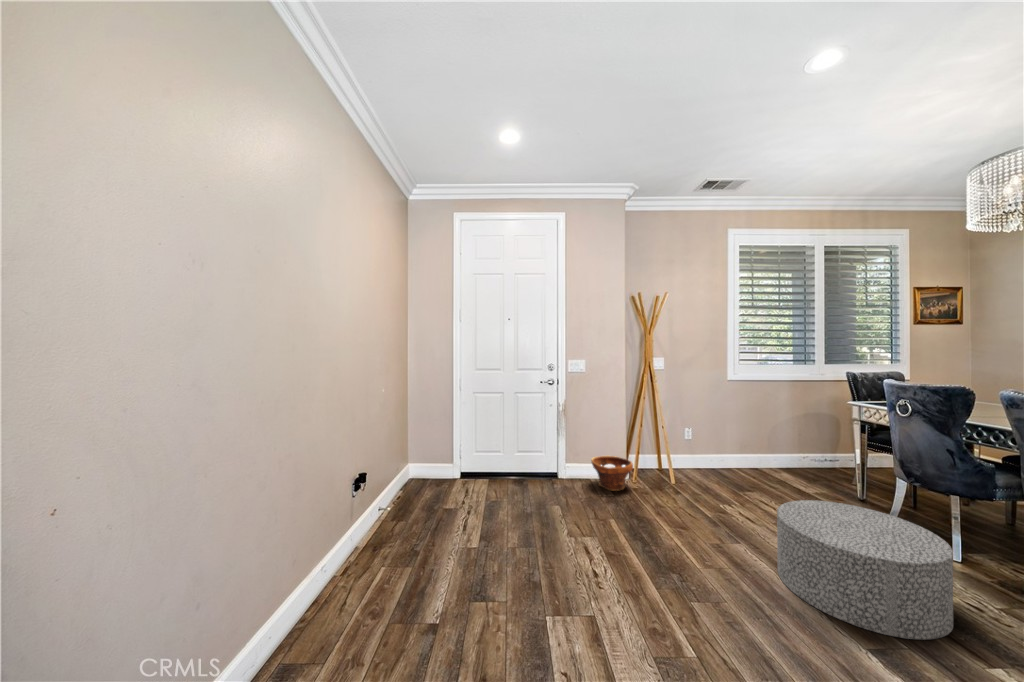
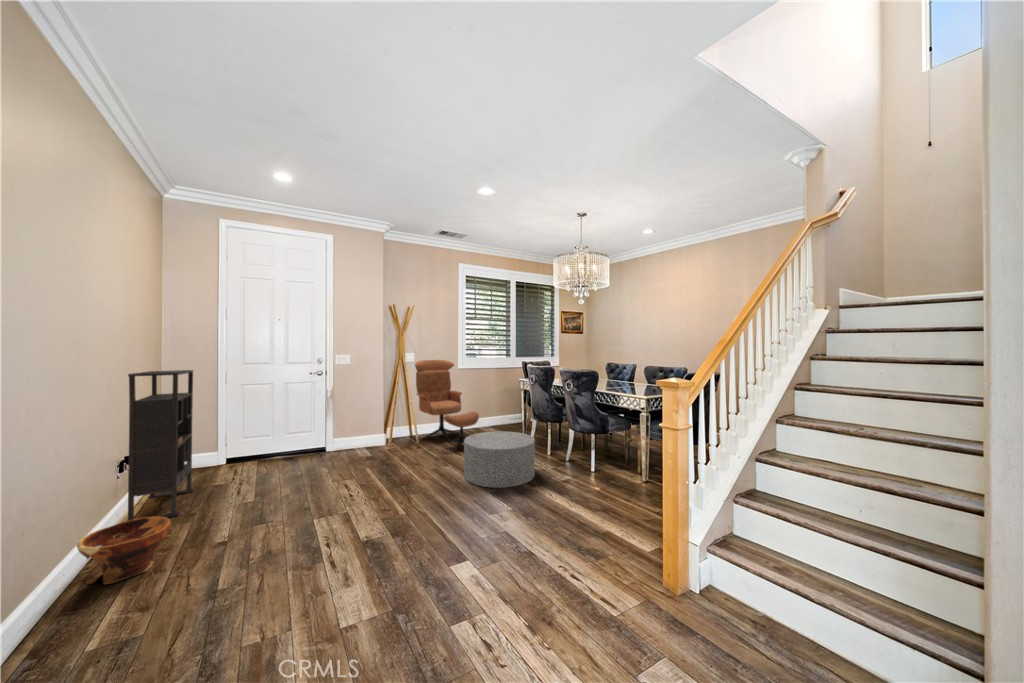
lounge chair: none [664,367,779,512] -> present [415,360,479,451]
bookshelf: none [372,378,432,546] -> present [128,370,194,521]
planter: present [591,456,633,491] -> present [77,517,171,584]

